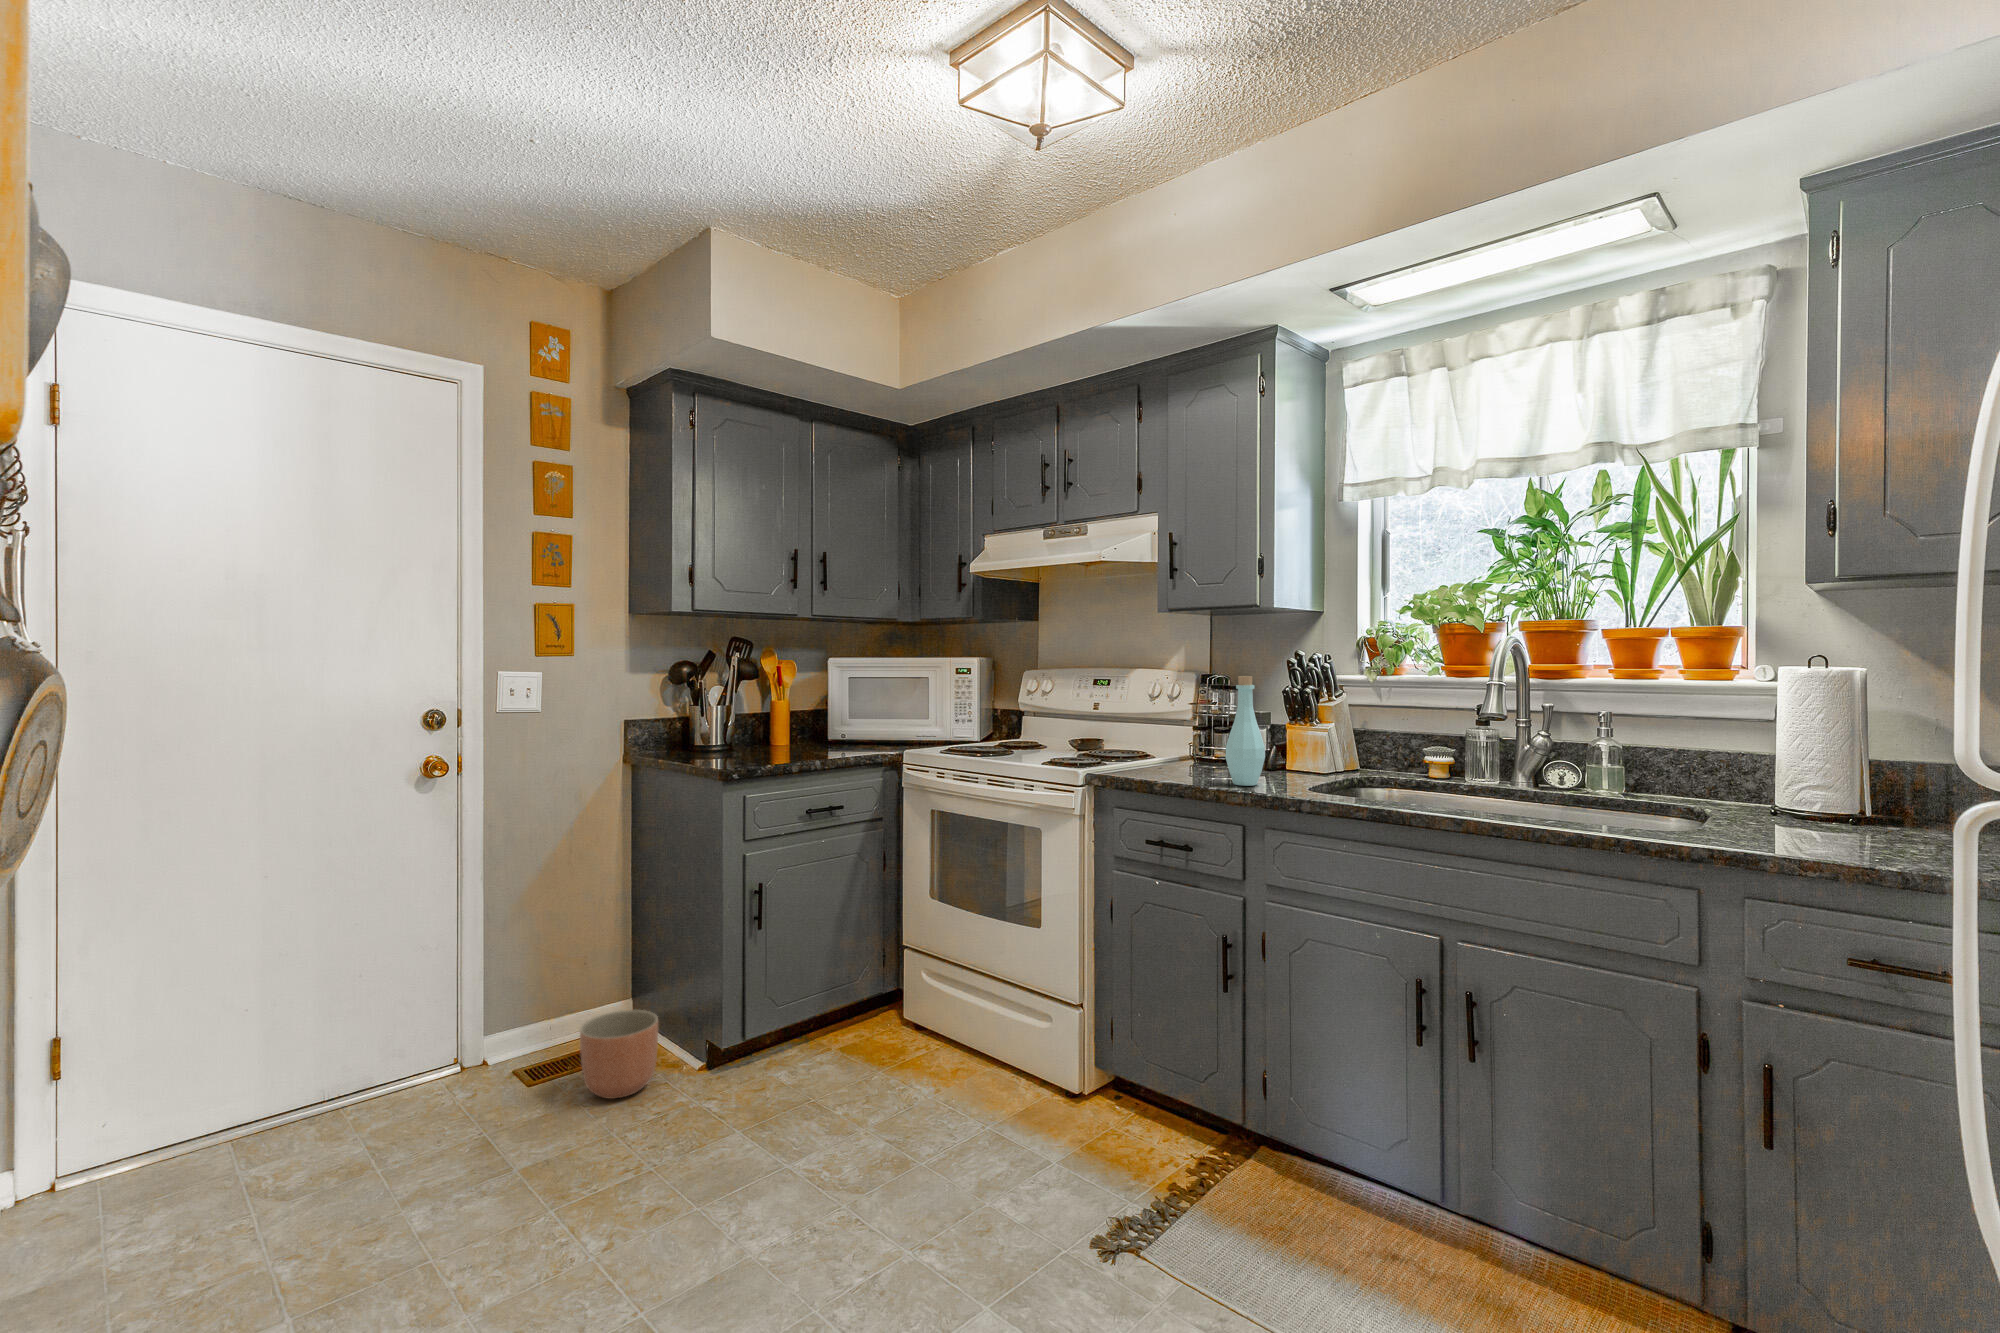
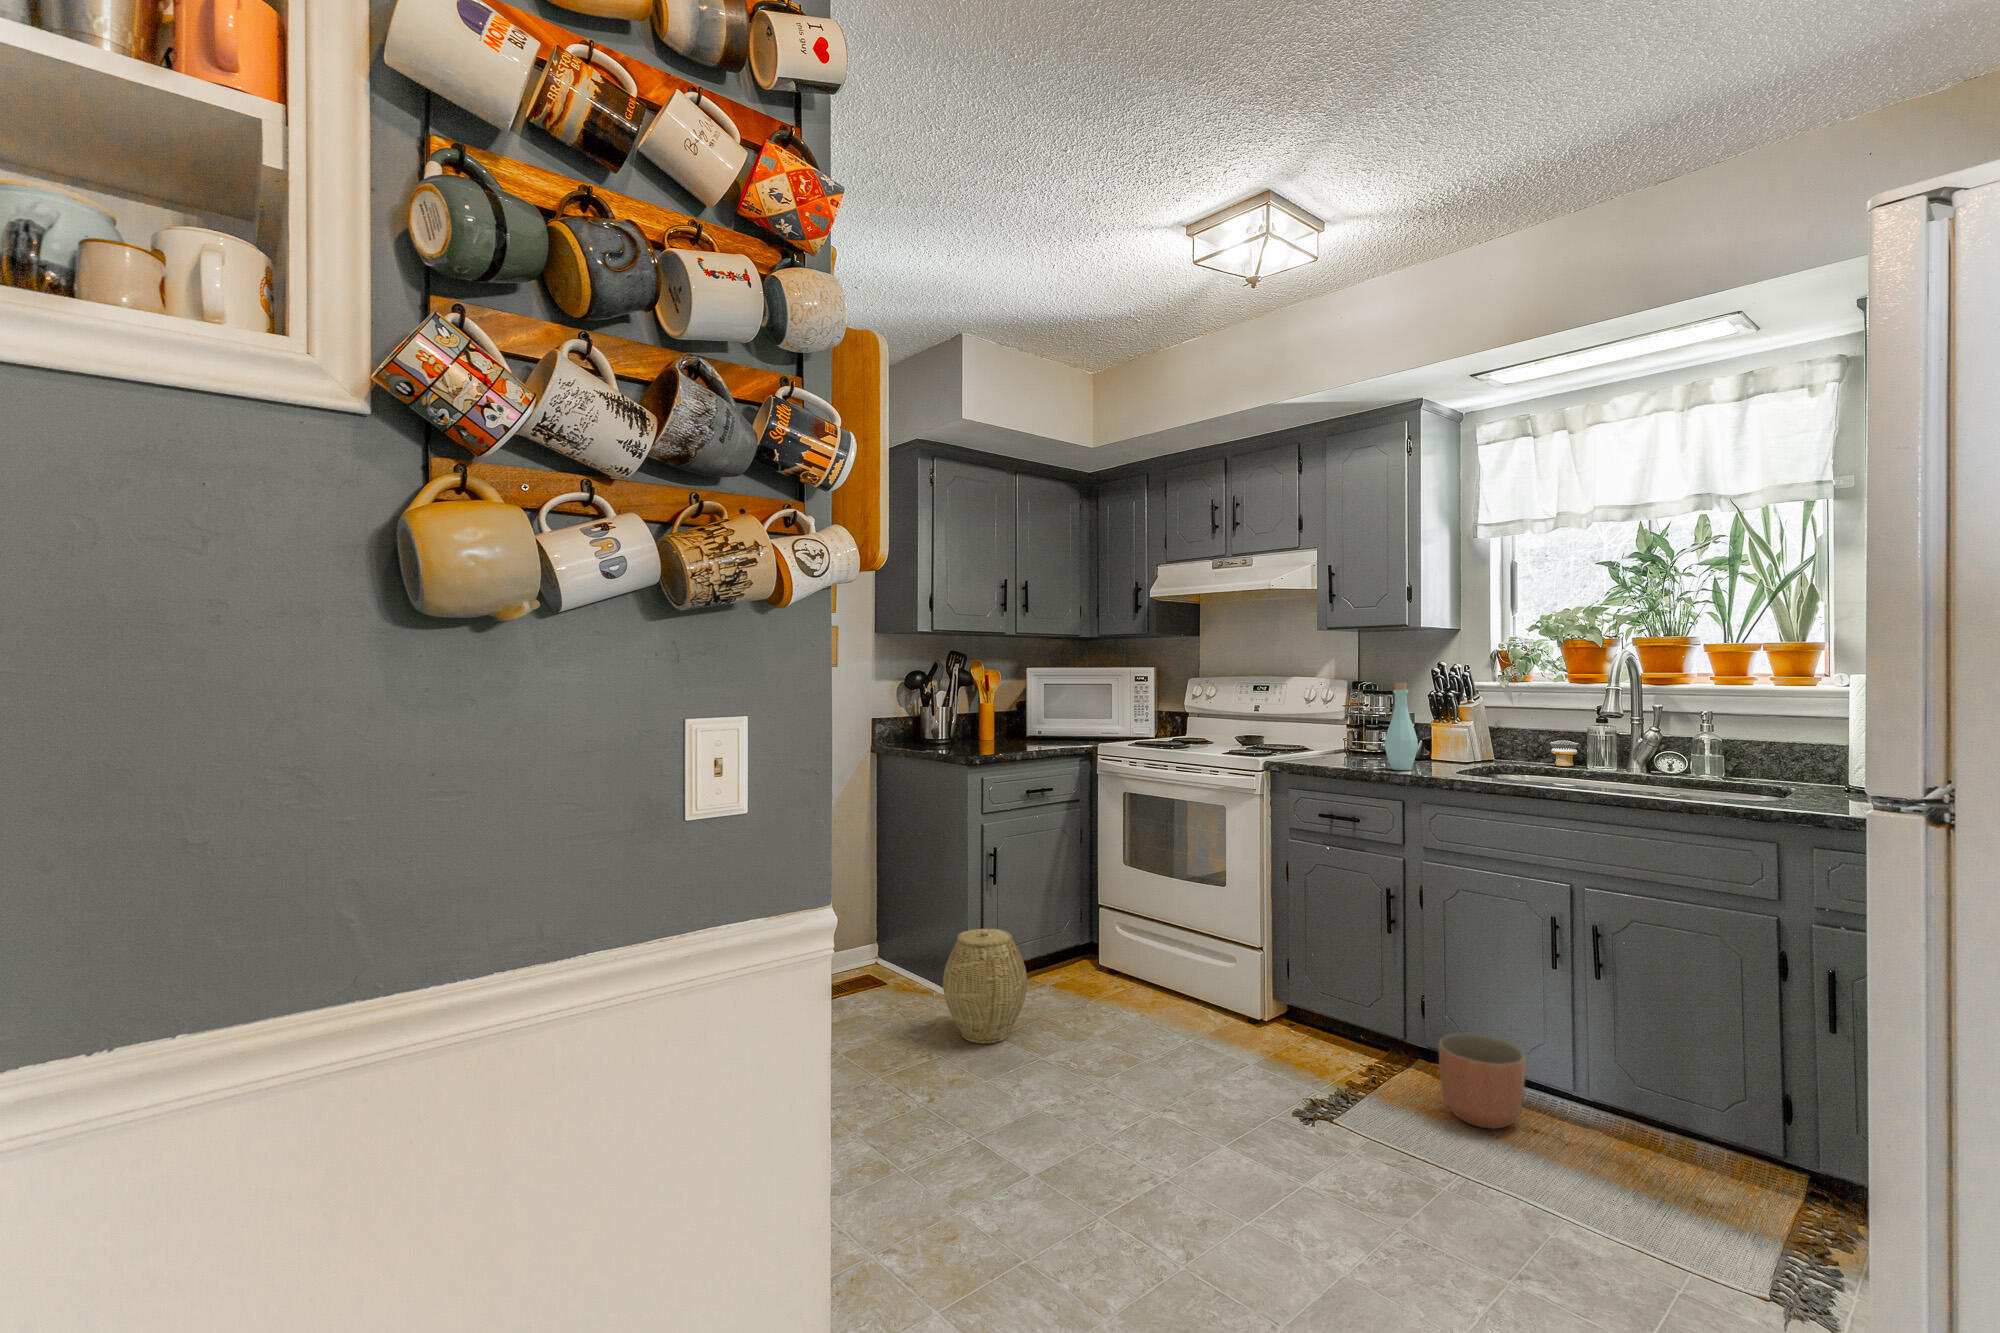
woven basket: none [667,993,780,1147] -> present [943,929,1027,1044]
planter: present [580,1010,658,1099] -> present [1439,1034,1525,1129]

